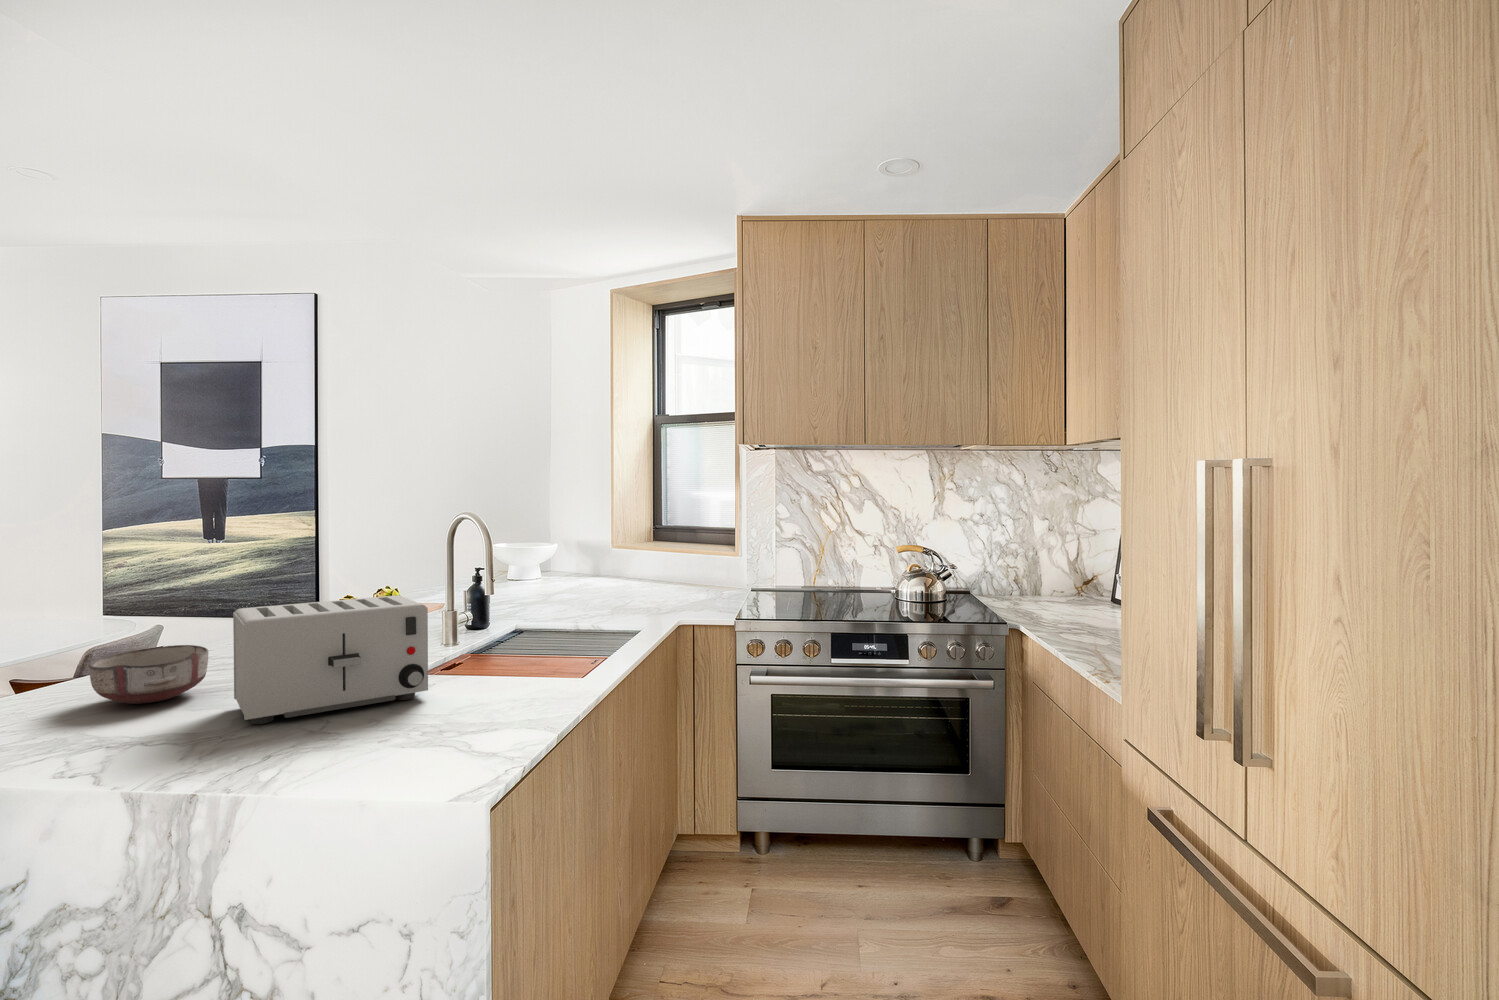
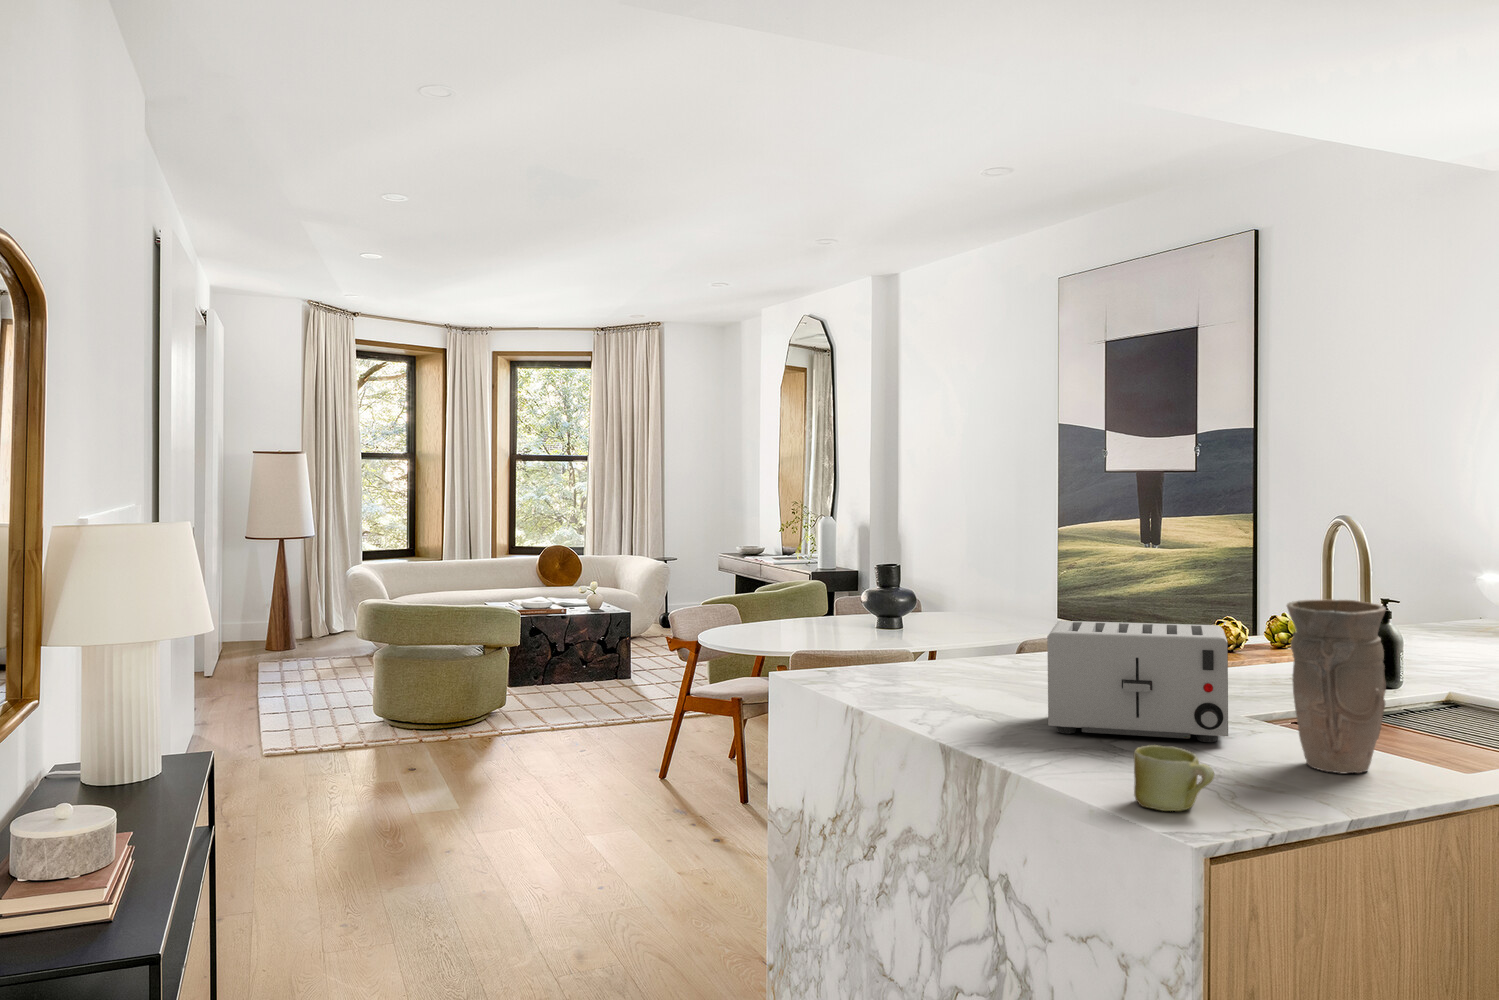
vase: none [487,562,560,701] -> present [1287,599,1386,773]
ceramic bowl: present [89,645,208,704] -> none [962,649,1050,698]
mug: none [406,710,489,777] -> present [1134,745,1214,811]

